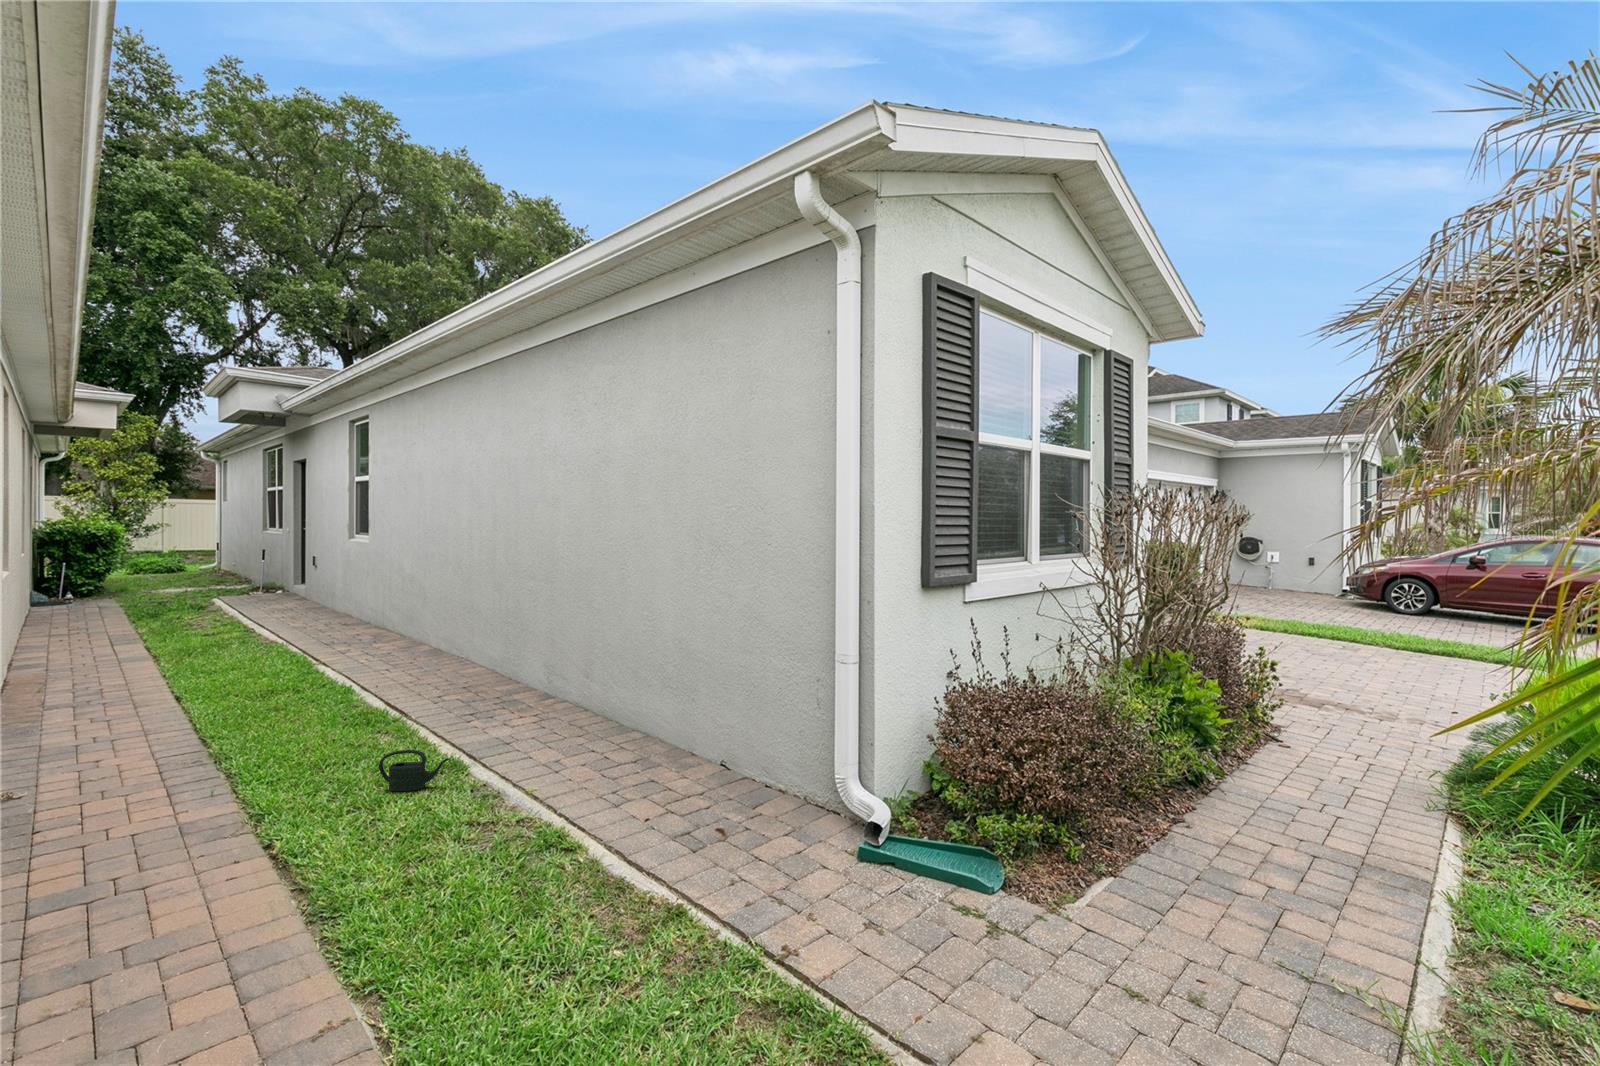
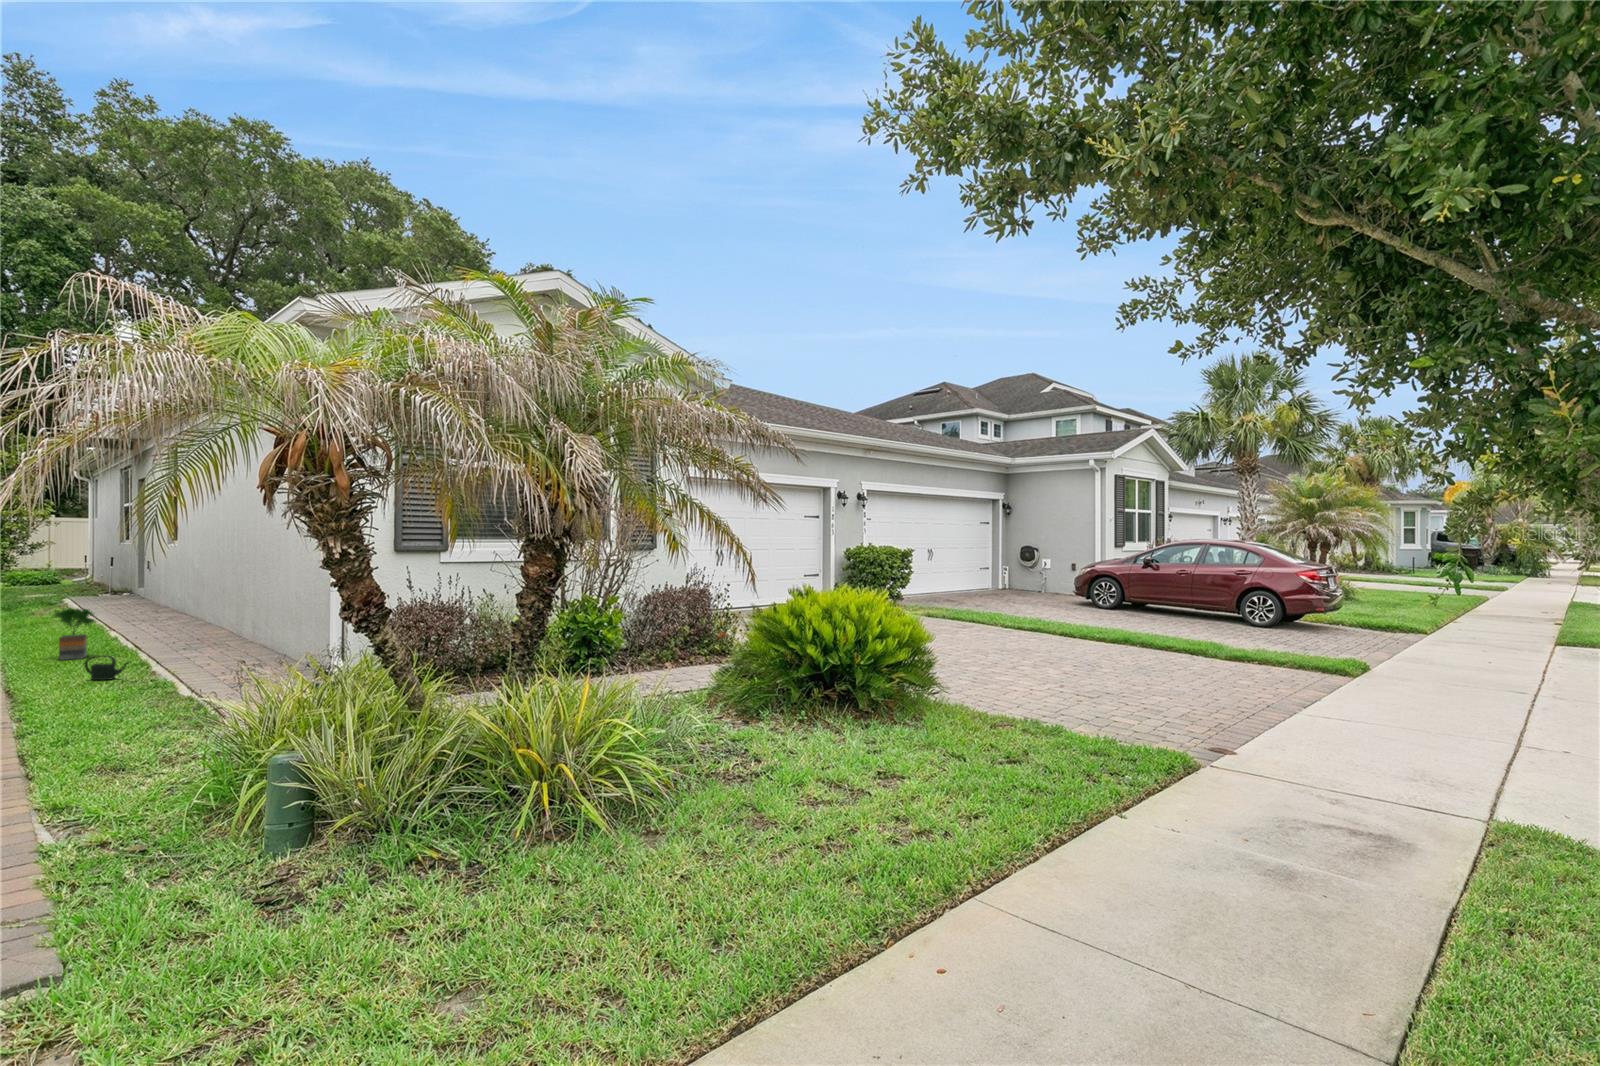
potted tree: none [290,656,352,737] -> present [53,608,95,660]

